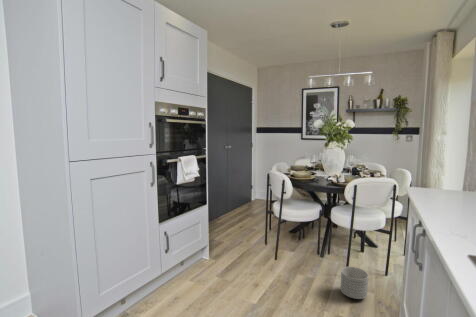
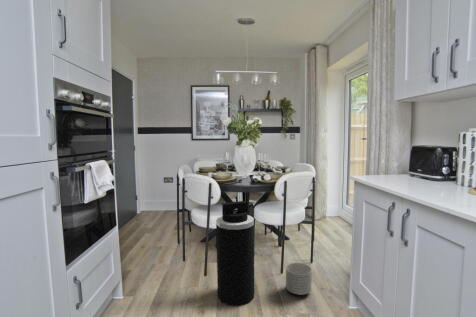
trash can: none [276,199,311,290] -> present [216,201,255,306]

